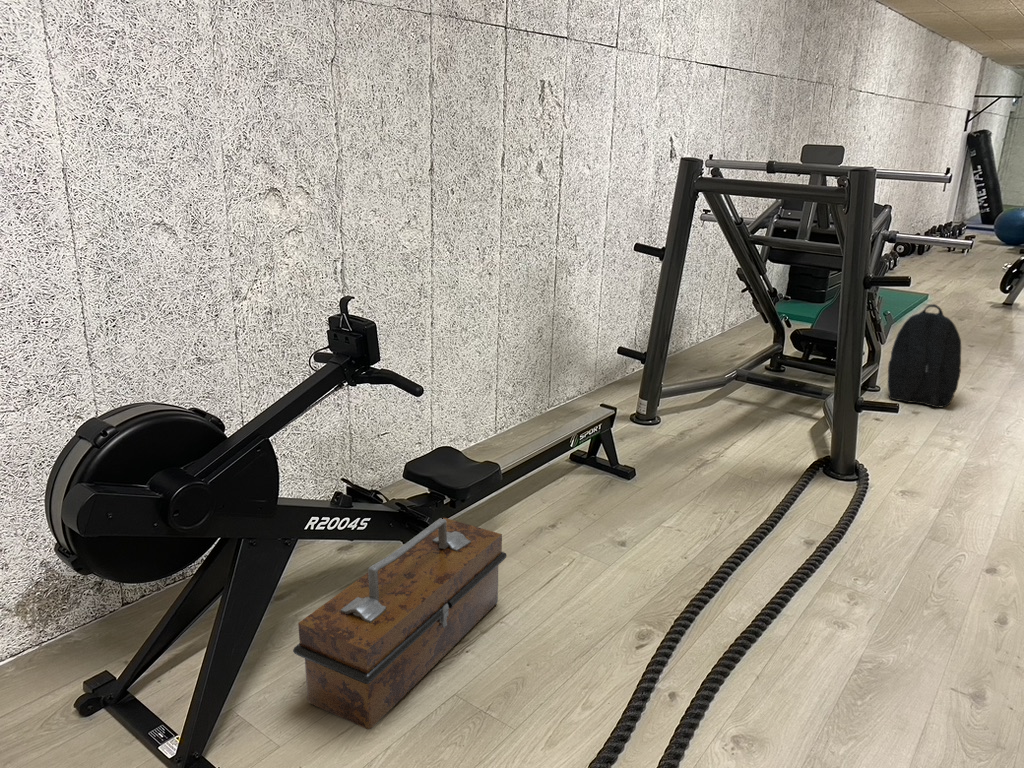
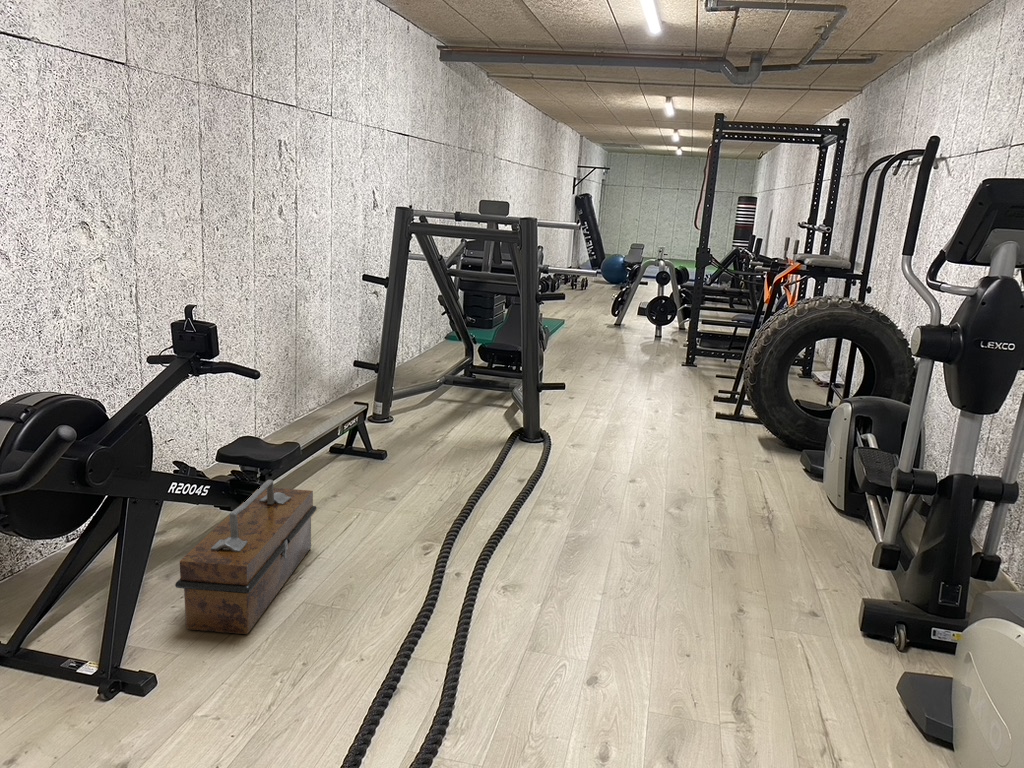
backpack: present [888,304,961,407] -> none [550,318,598,394]

